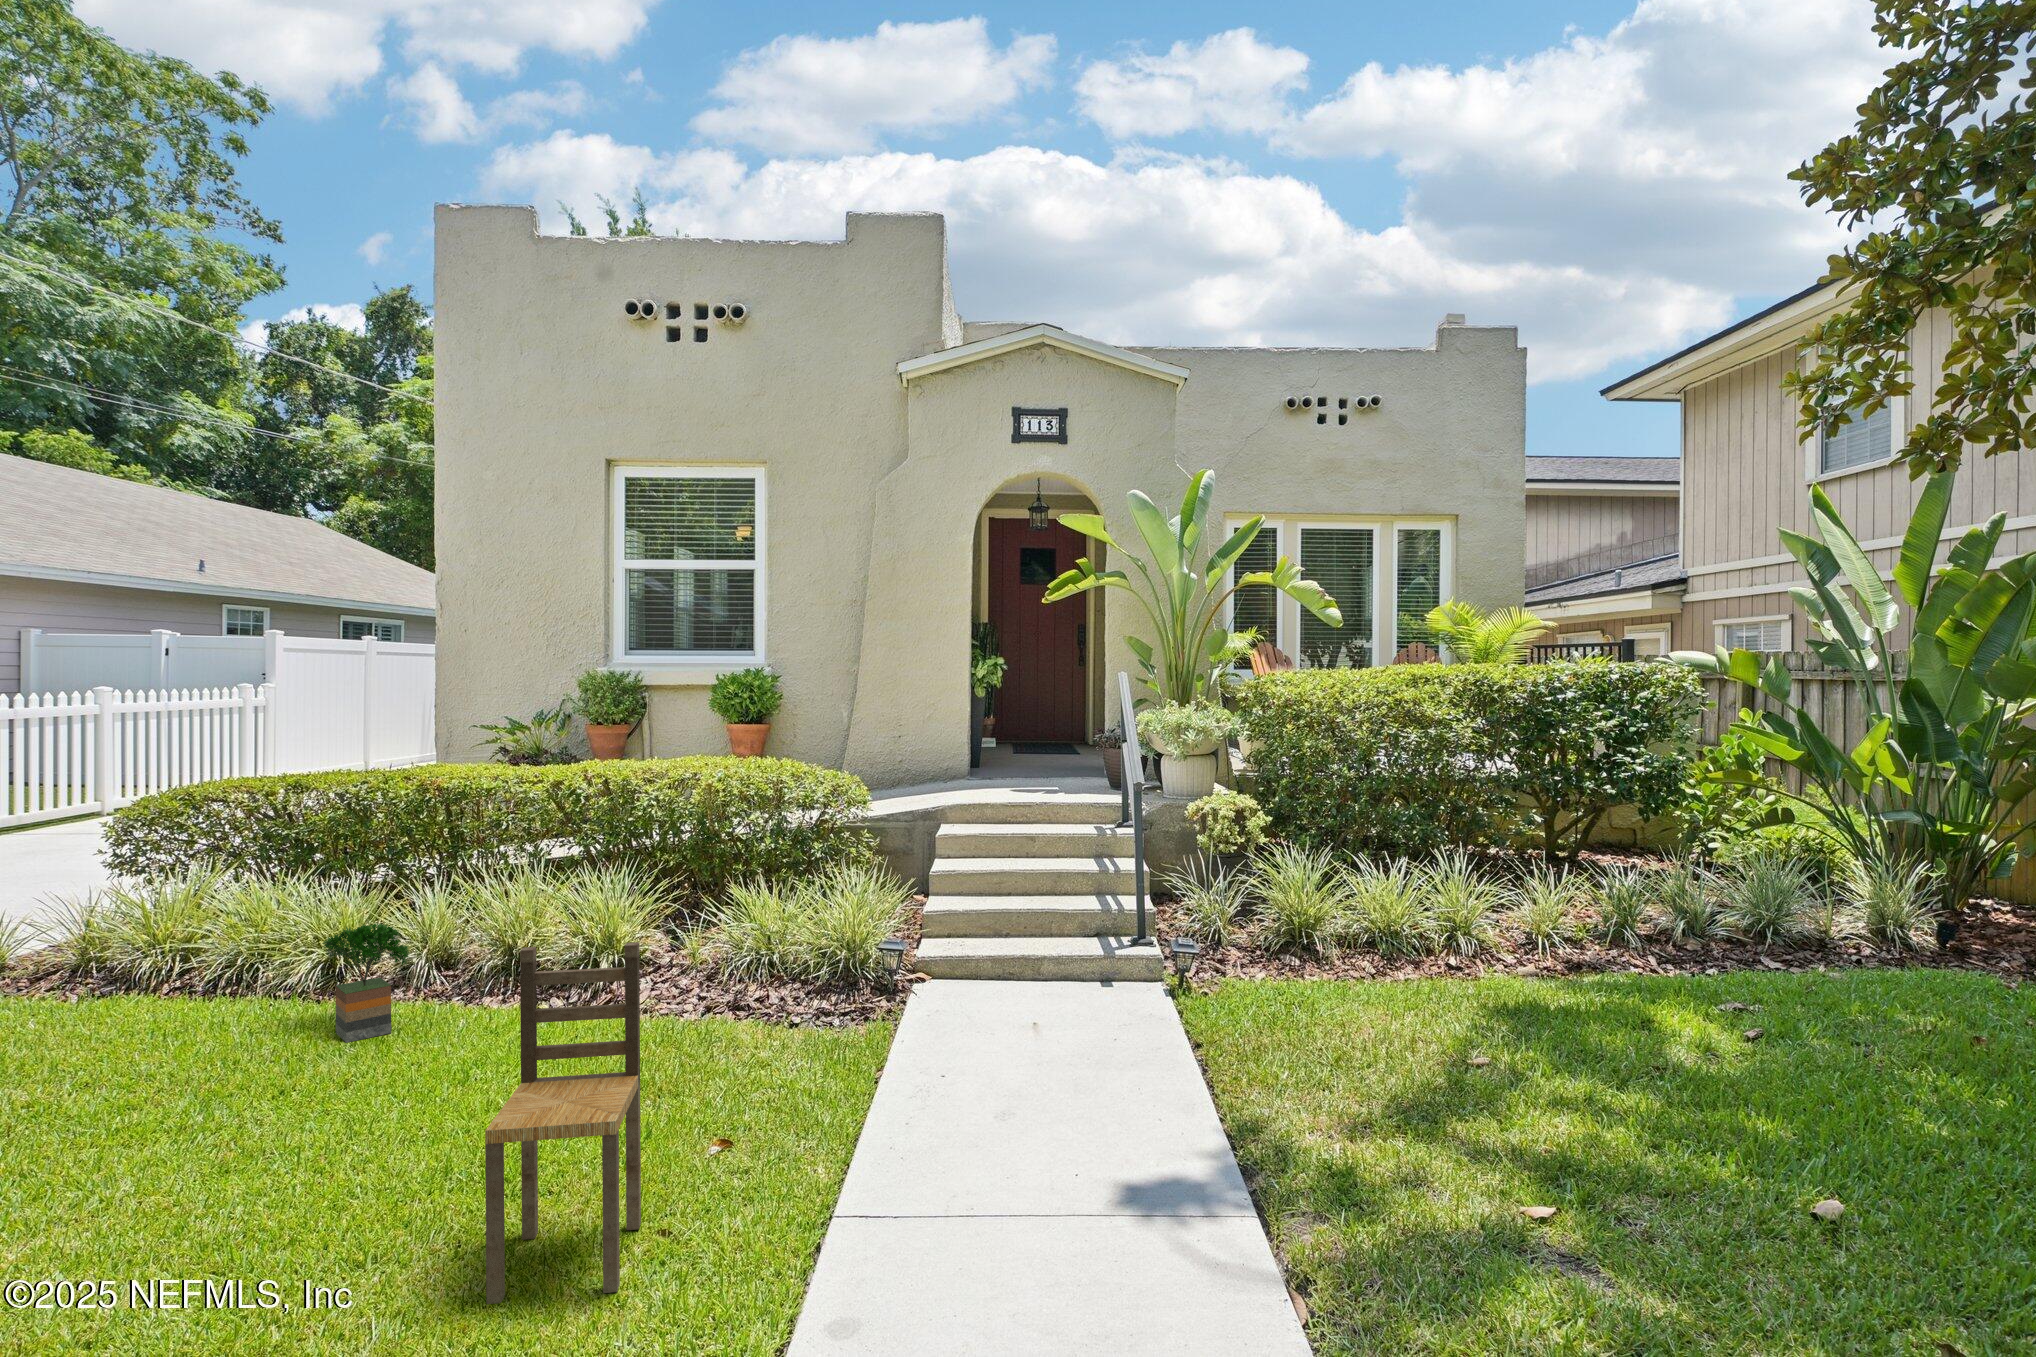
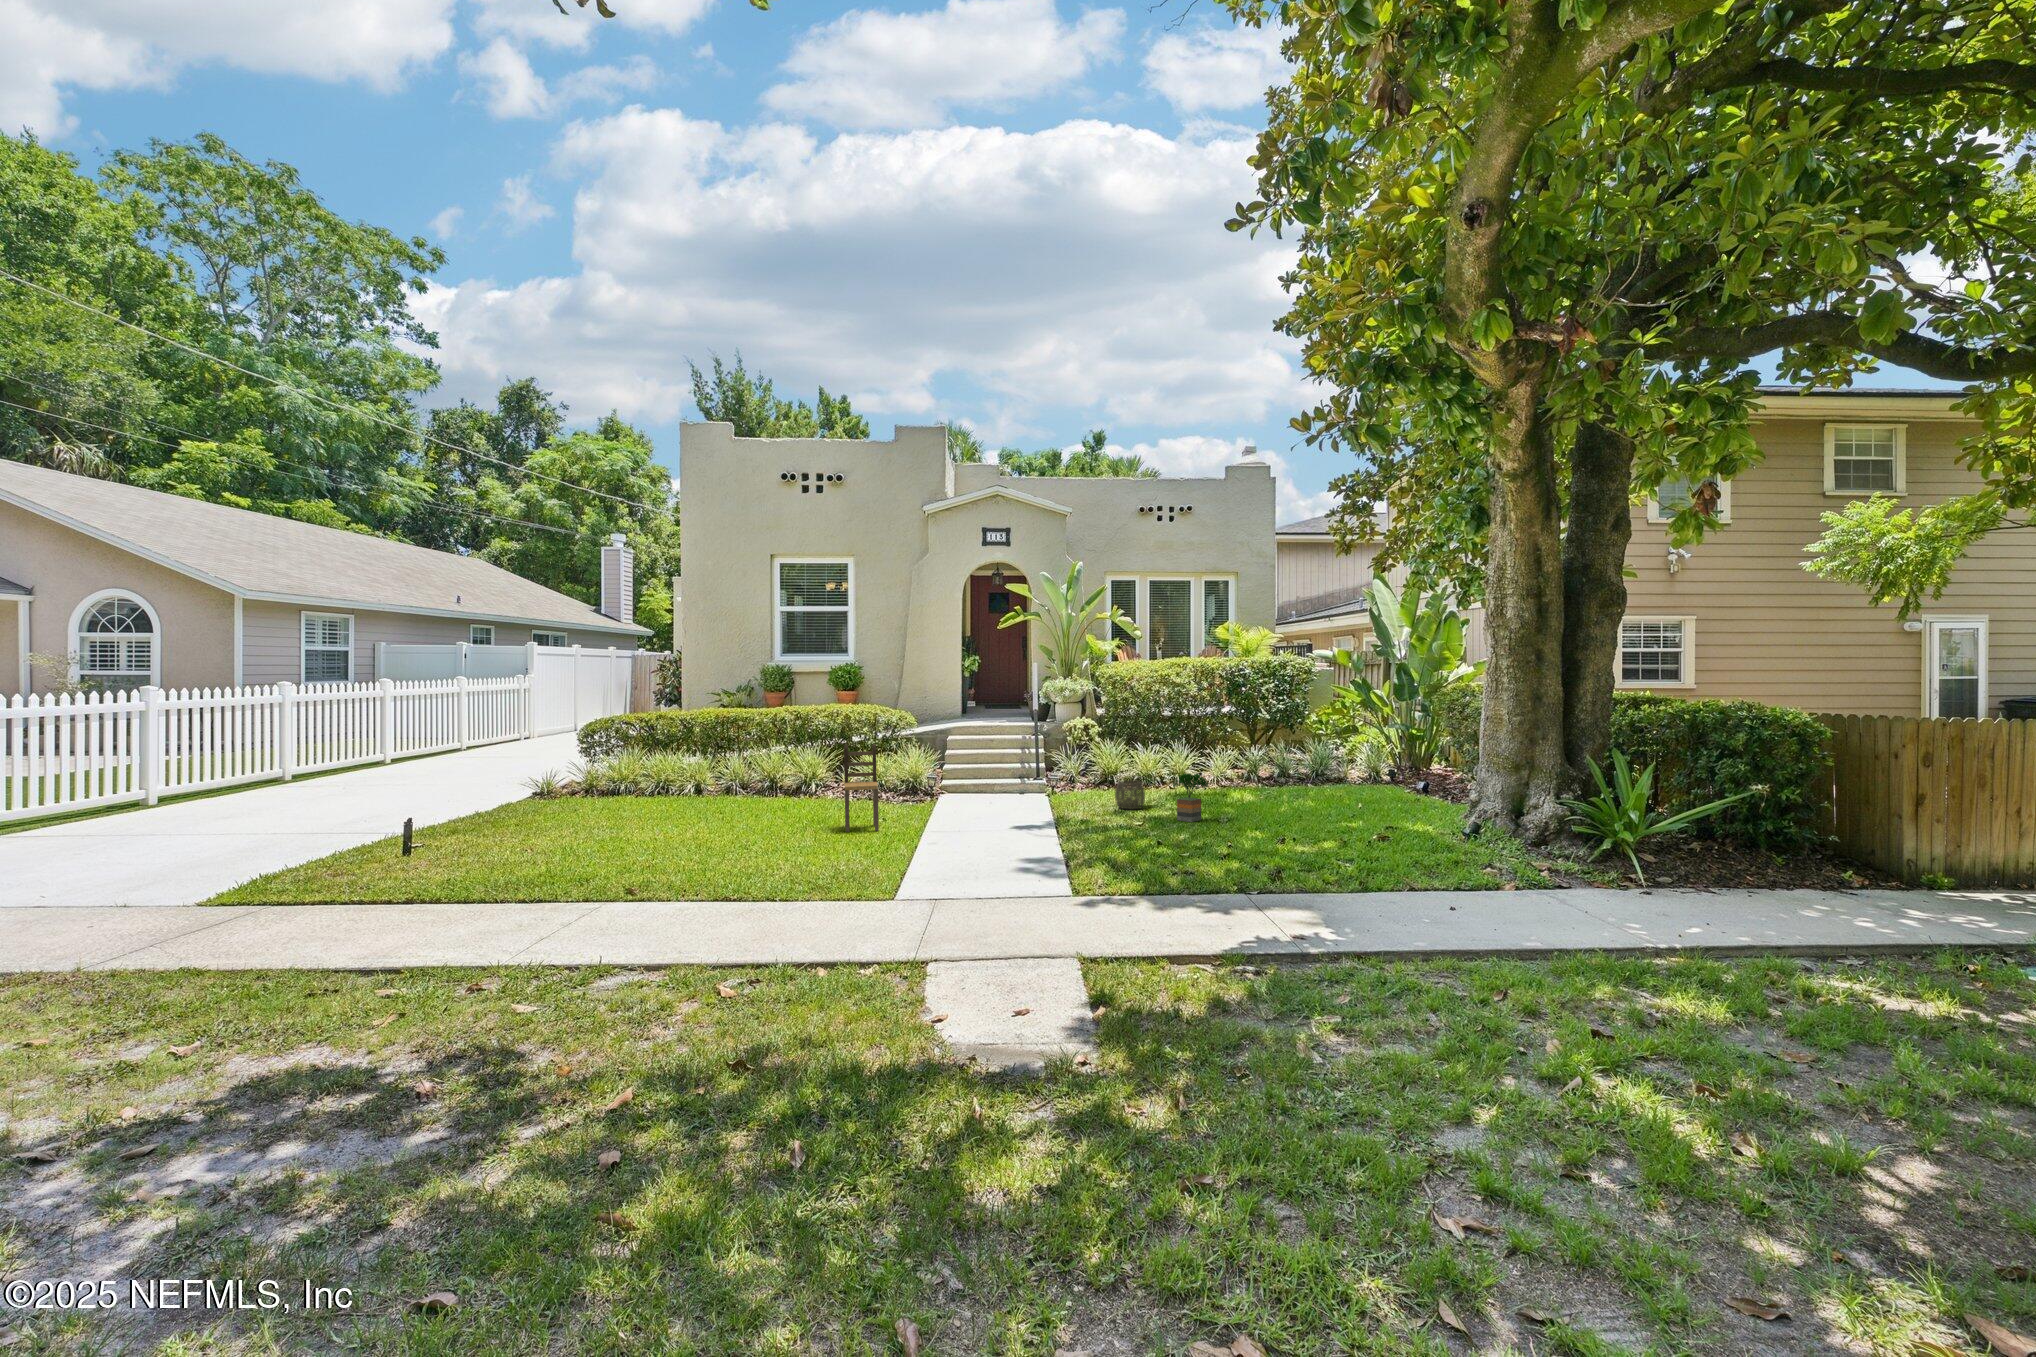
potted tree: present [322,923,409,1043] -> present [1173,773,1208,822]
woven basket: none [1407,1017,1508,1122] -> present [1115,780,1145,809]

